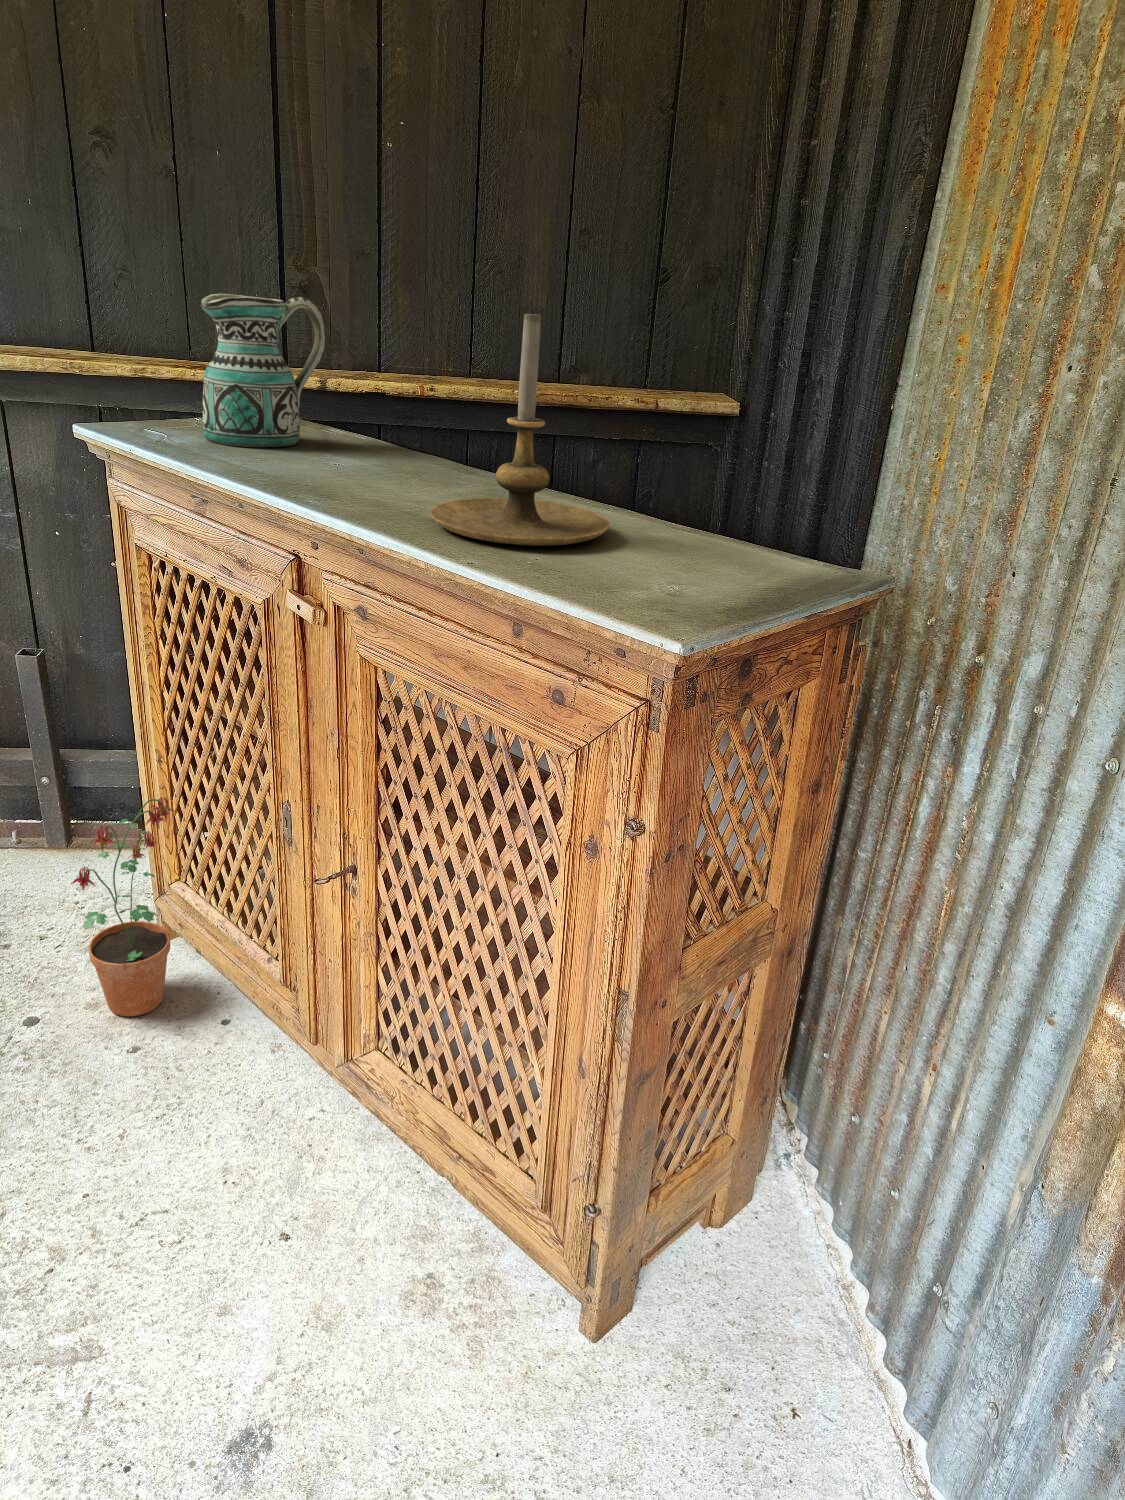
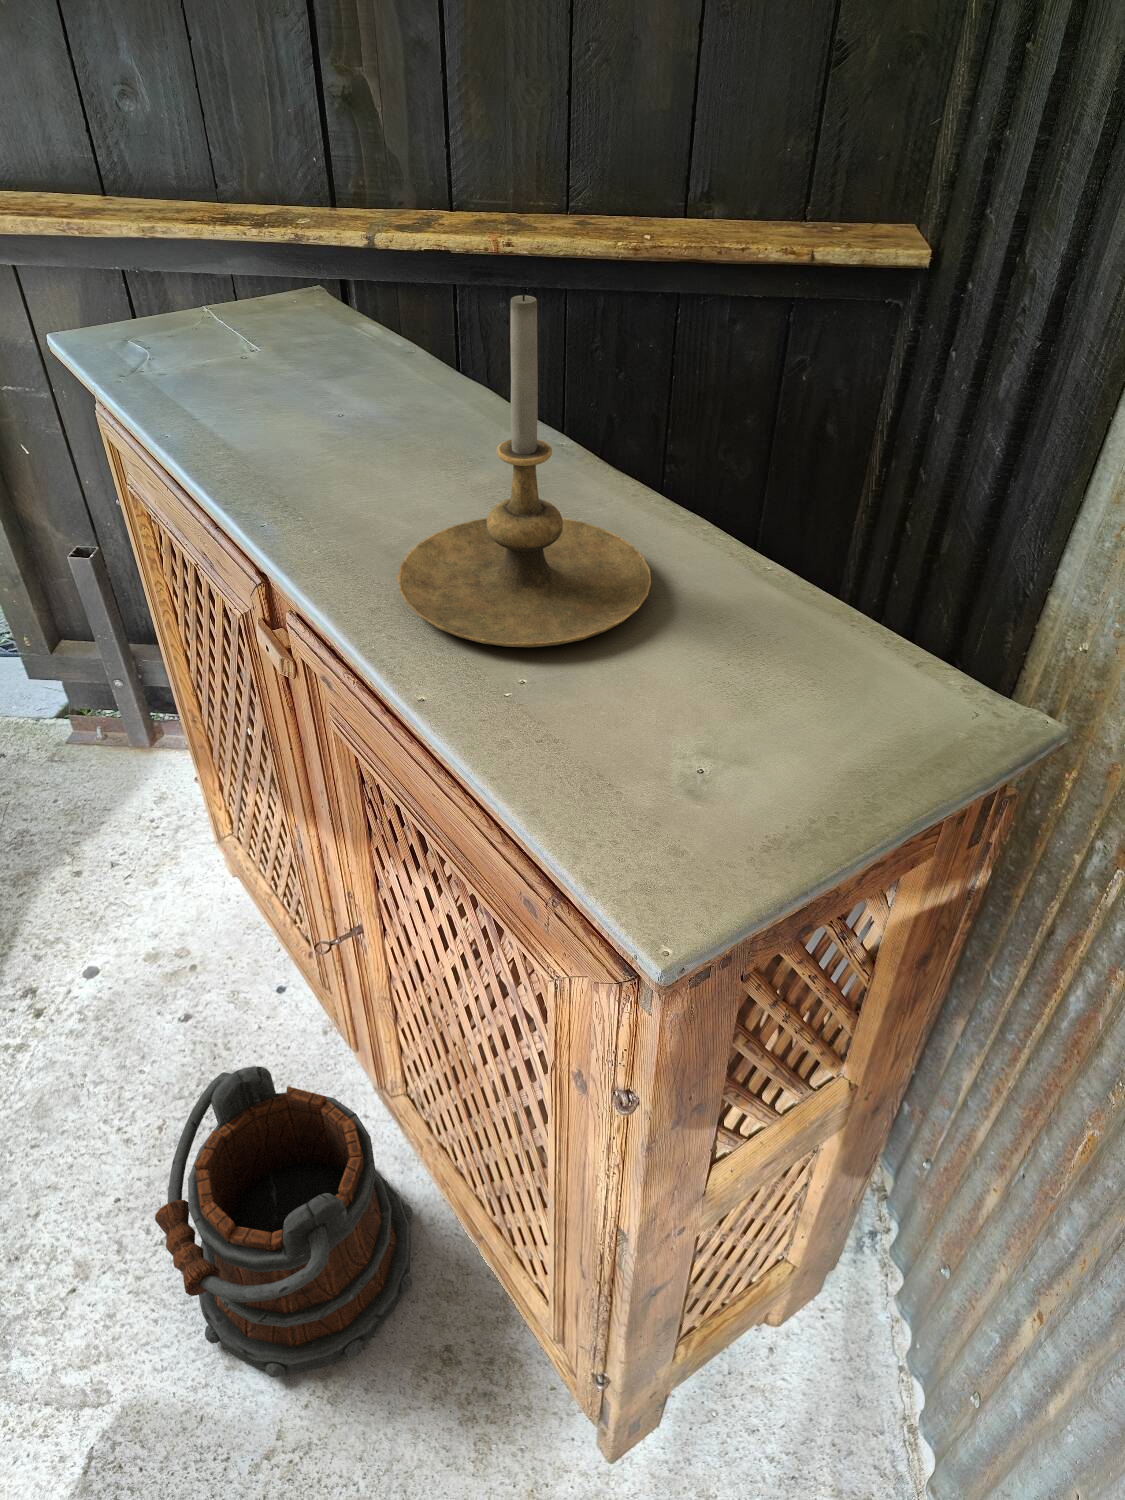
ceramic pitcher: present [201,294,325,447] -> none [167,156,342,373]
potted plant: present [71,797,177,1016] -> none [107,764,222,975]
bucket: none [159,1009,390,1312] -> present [155,1066,413,1377]

